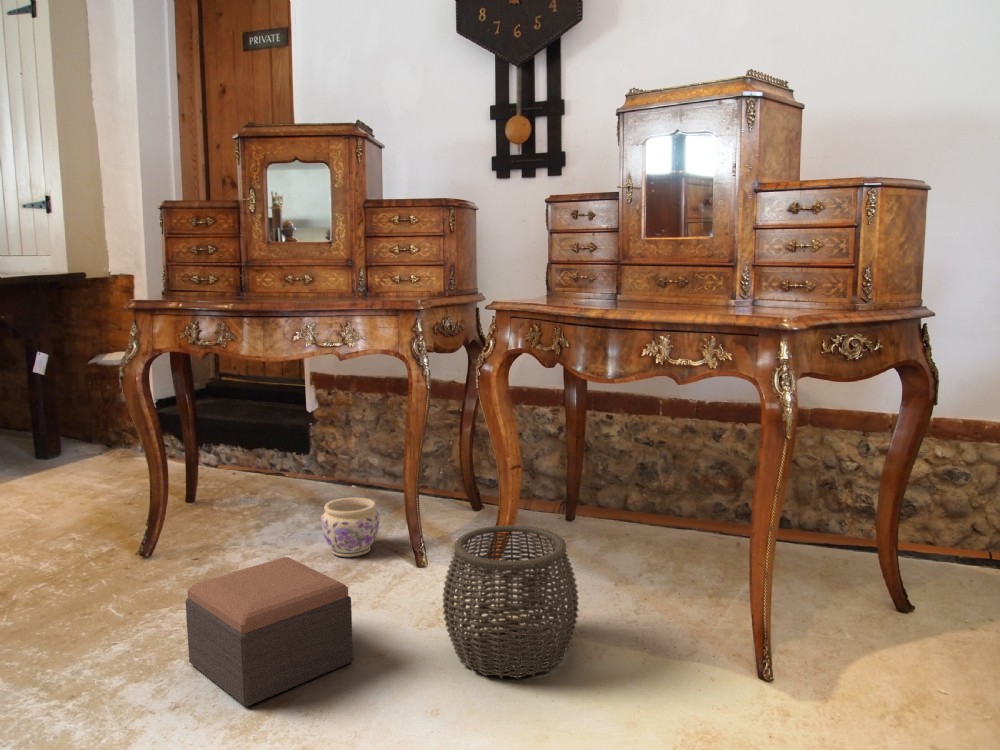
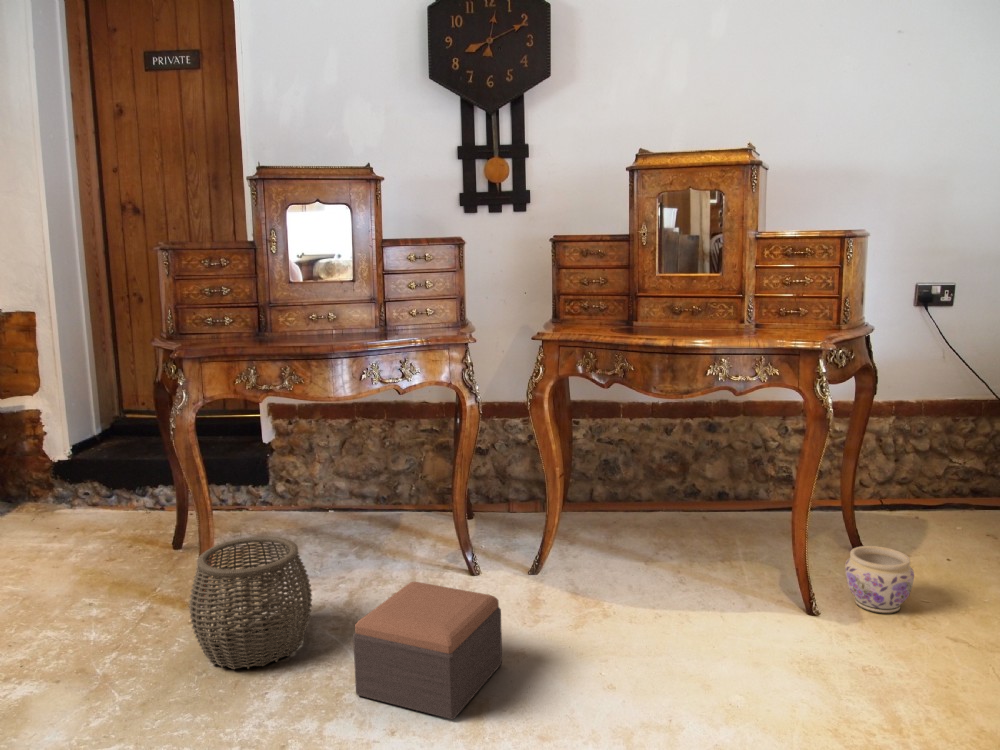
planter: present [321,498,379,558] -> present [845,546,914,614]
woven basket: present [443,525,579,678] -> present [189,536,312,669]

